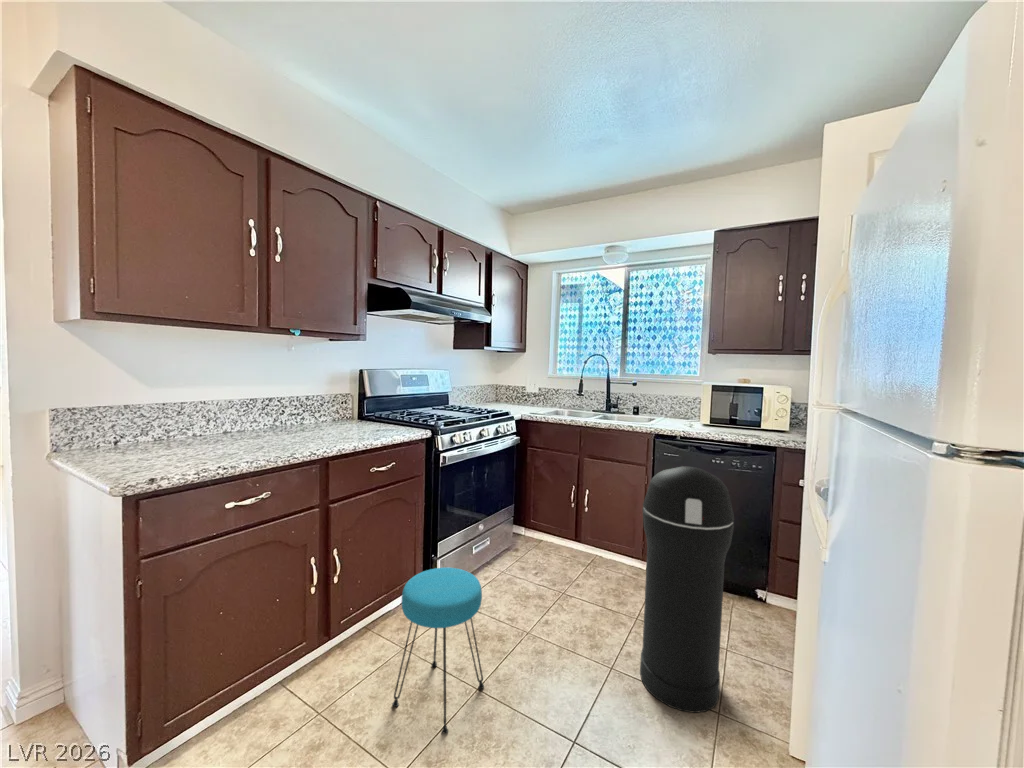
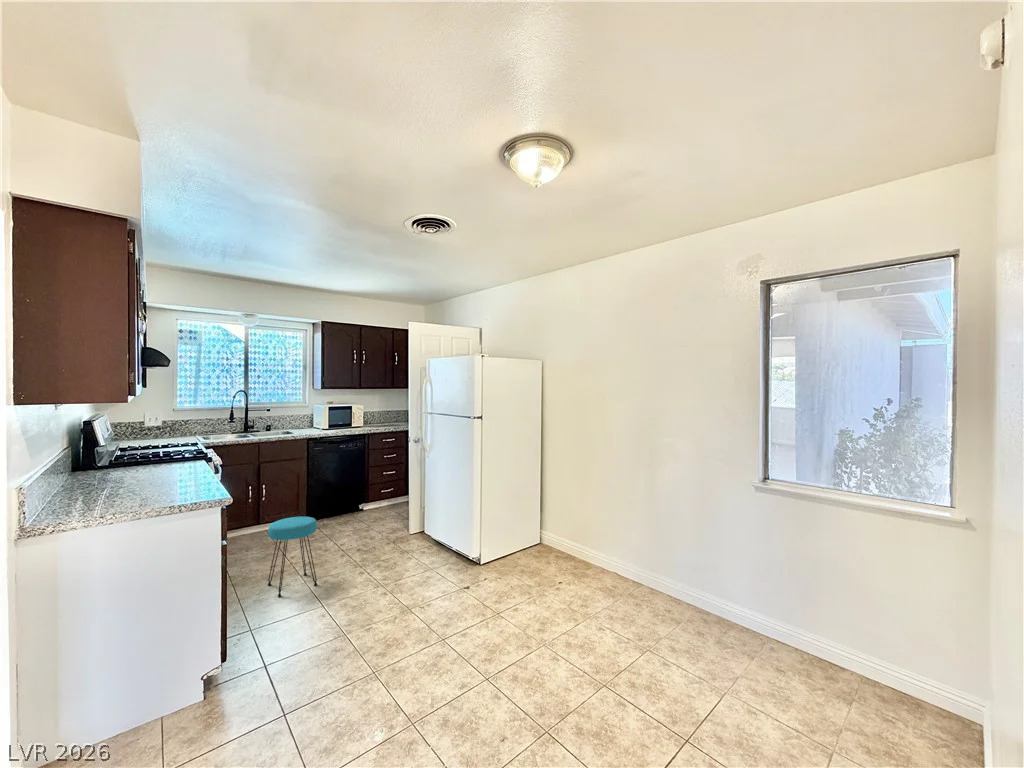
trash can: present [640,466,734,713] -> none [349,441,388,544]

